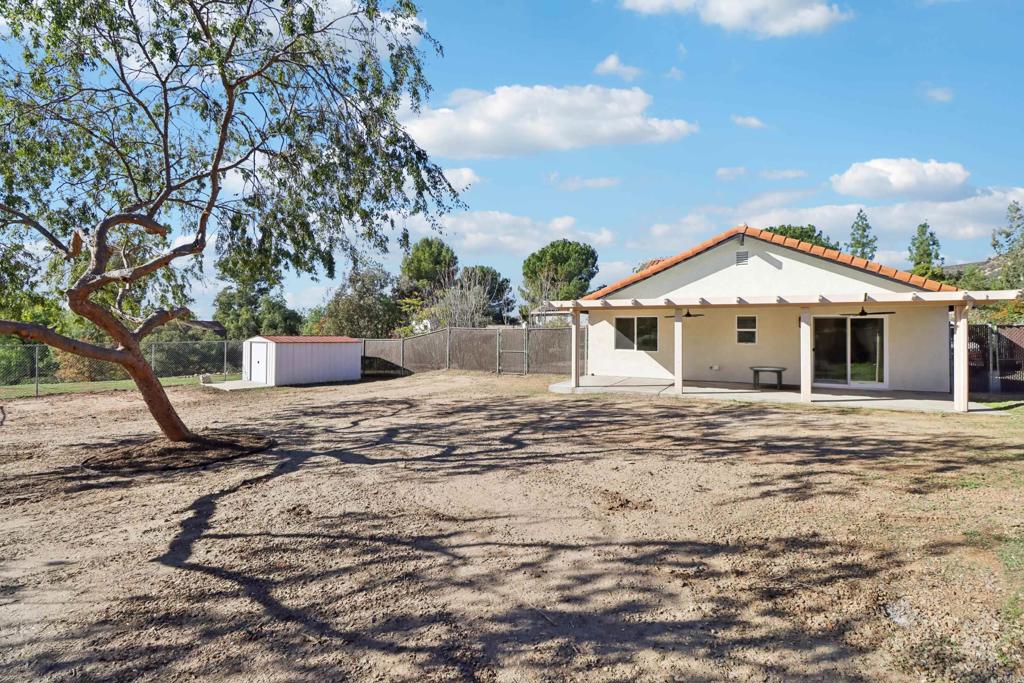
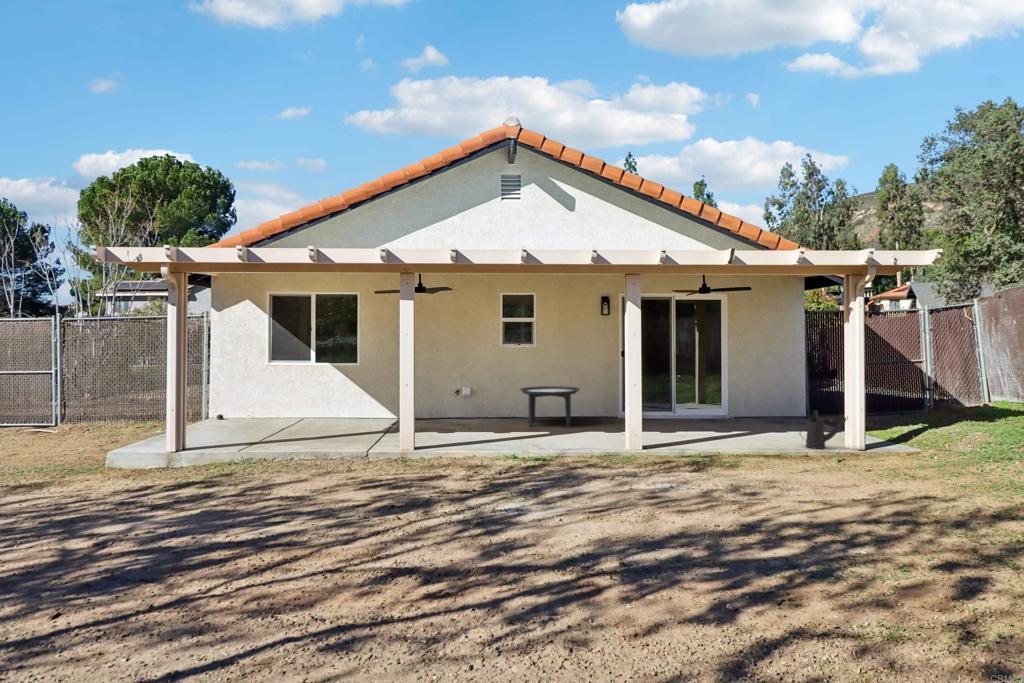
watering can: none [938,388,979,413] -> present [800,410,848,449]

